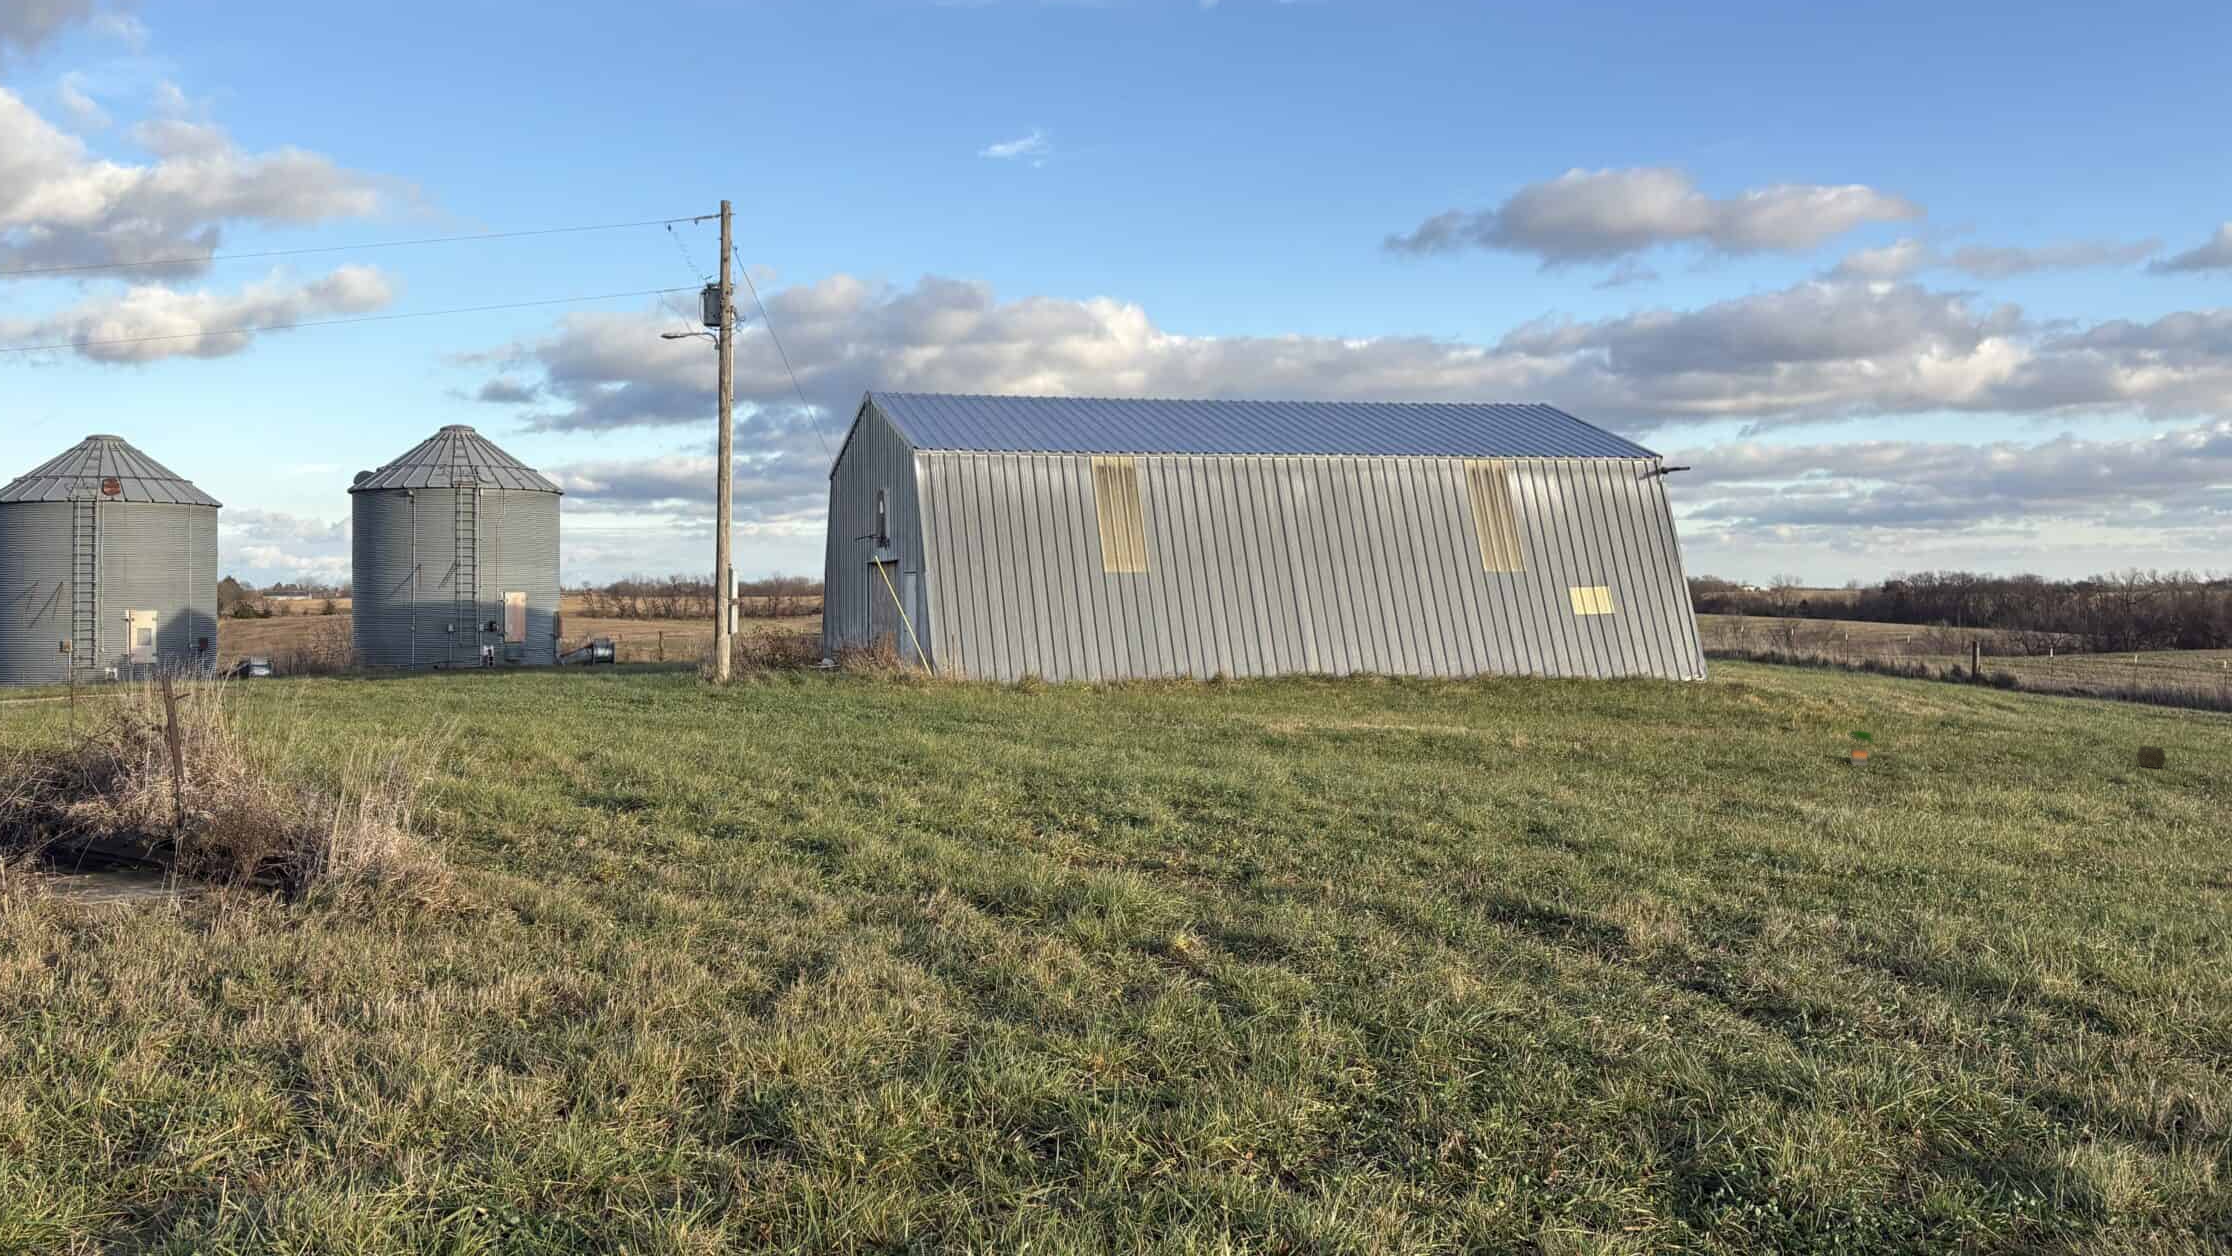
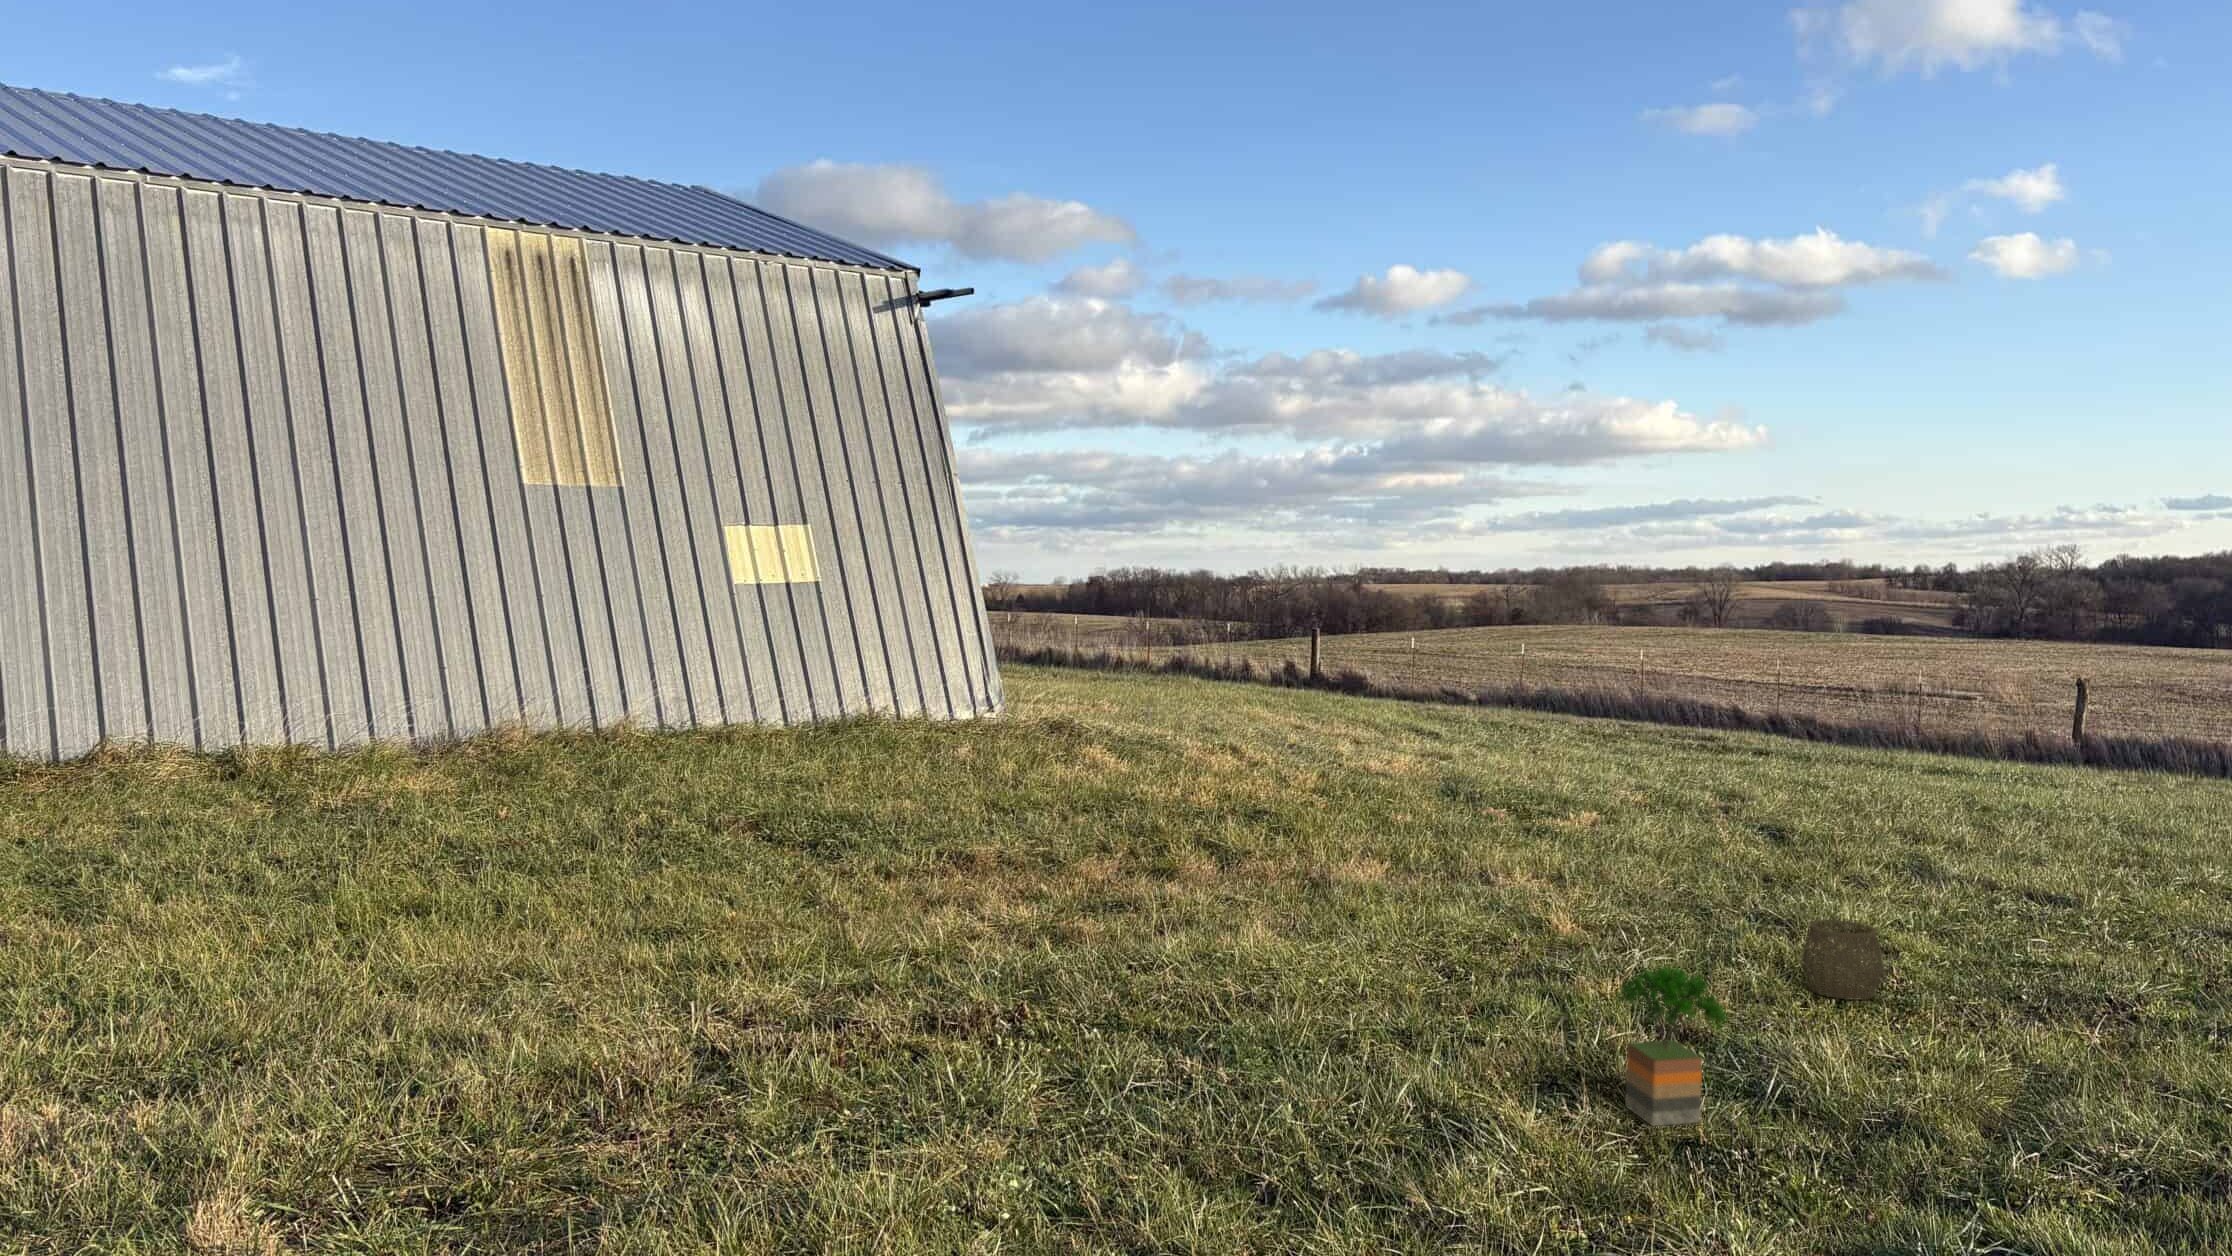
woven basket: present [2137,746,2165,768] -> present [1802,919,1883,1001]

